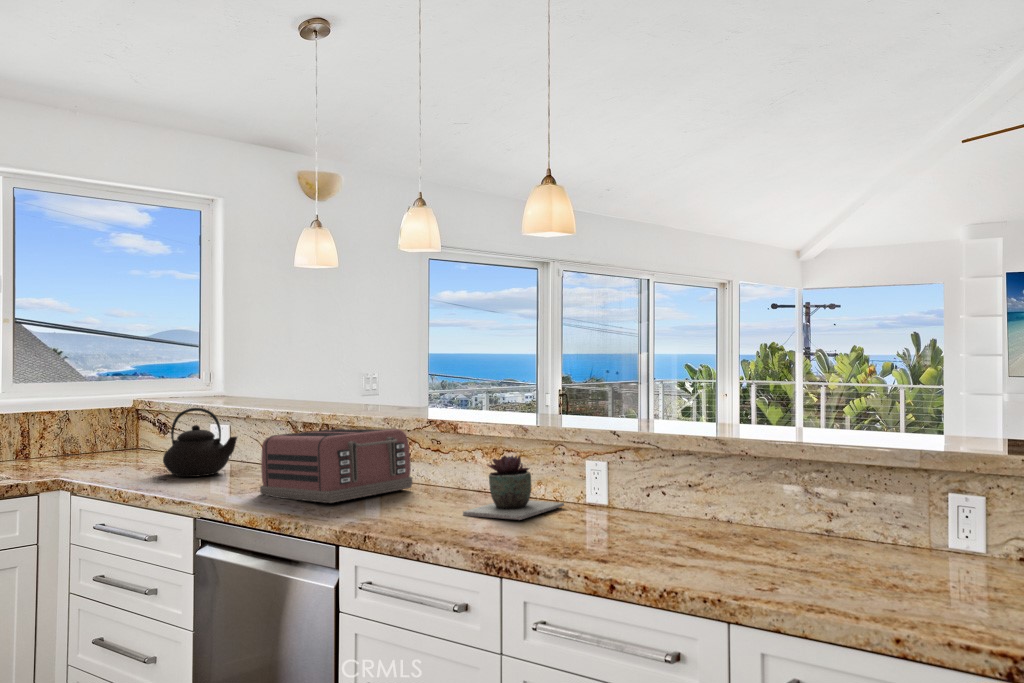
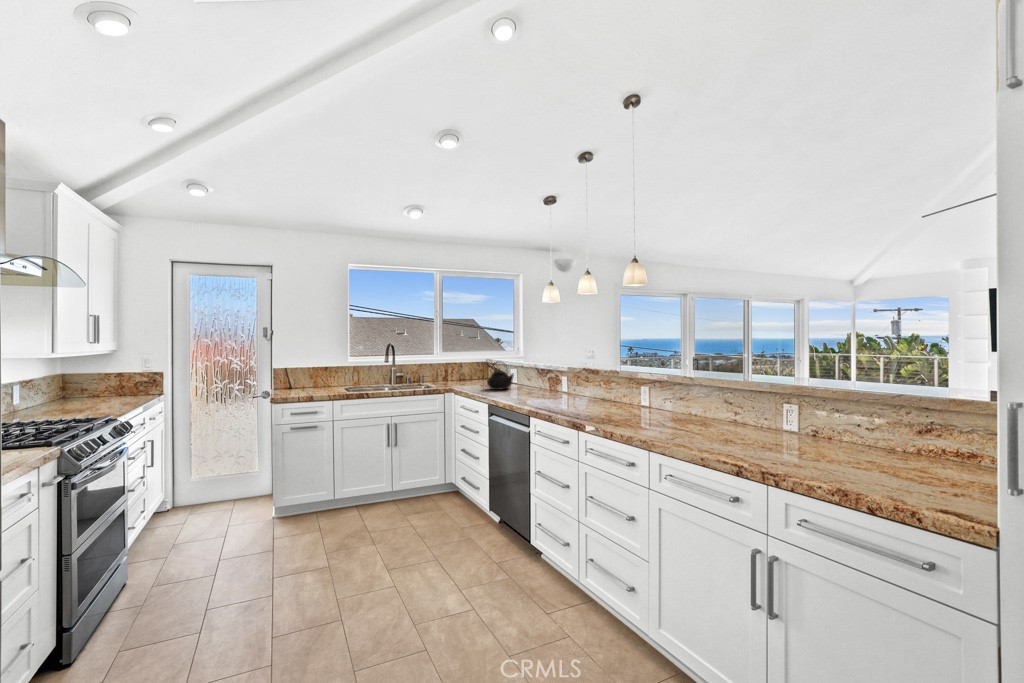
toaster: present [260,428,412,503] -> none [515,370,576,400]
succulent plant: present [463,456,564,520] -> none [582,382,629,409]

